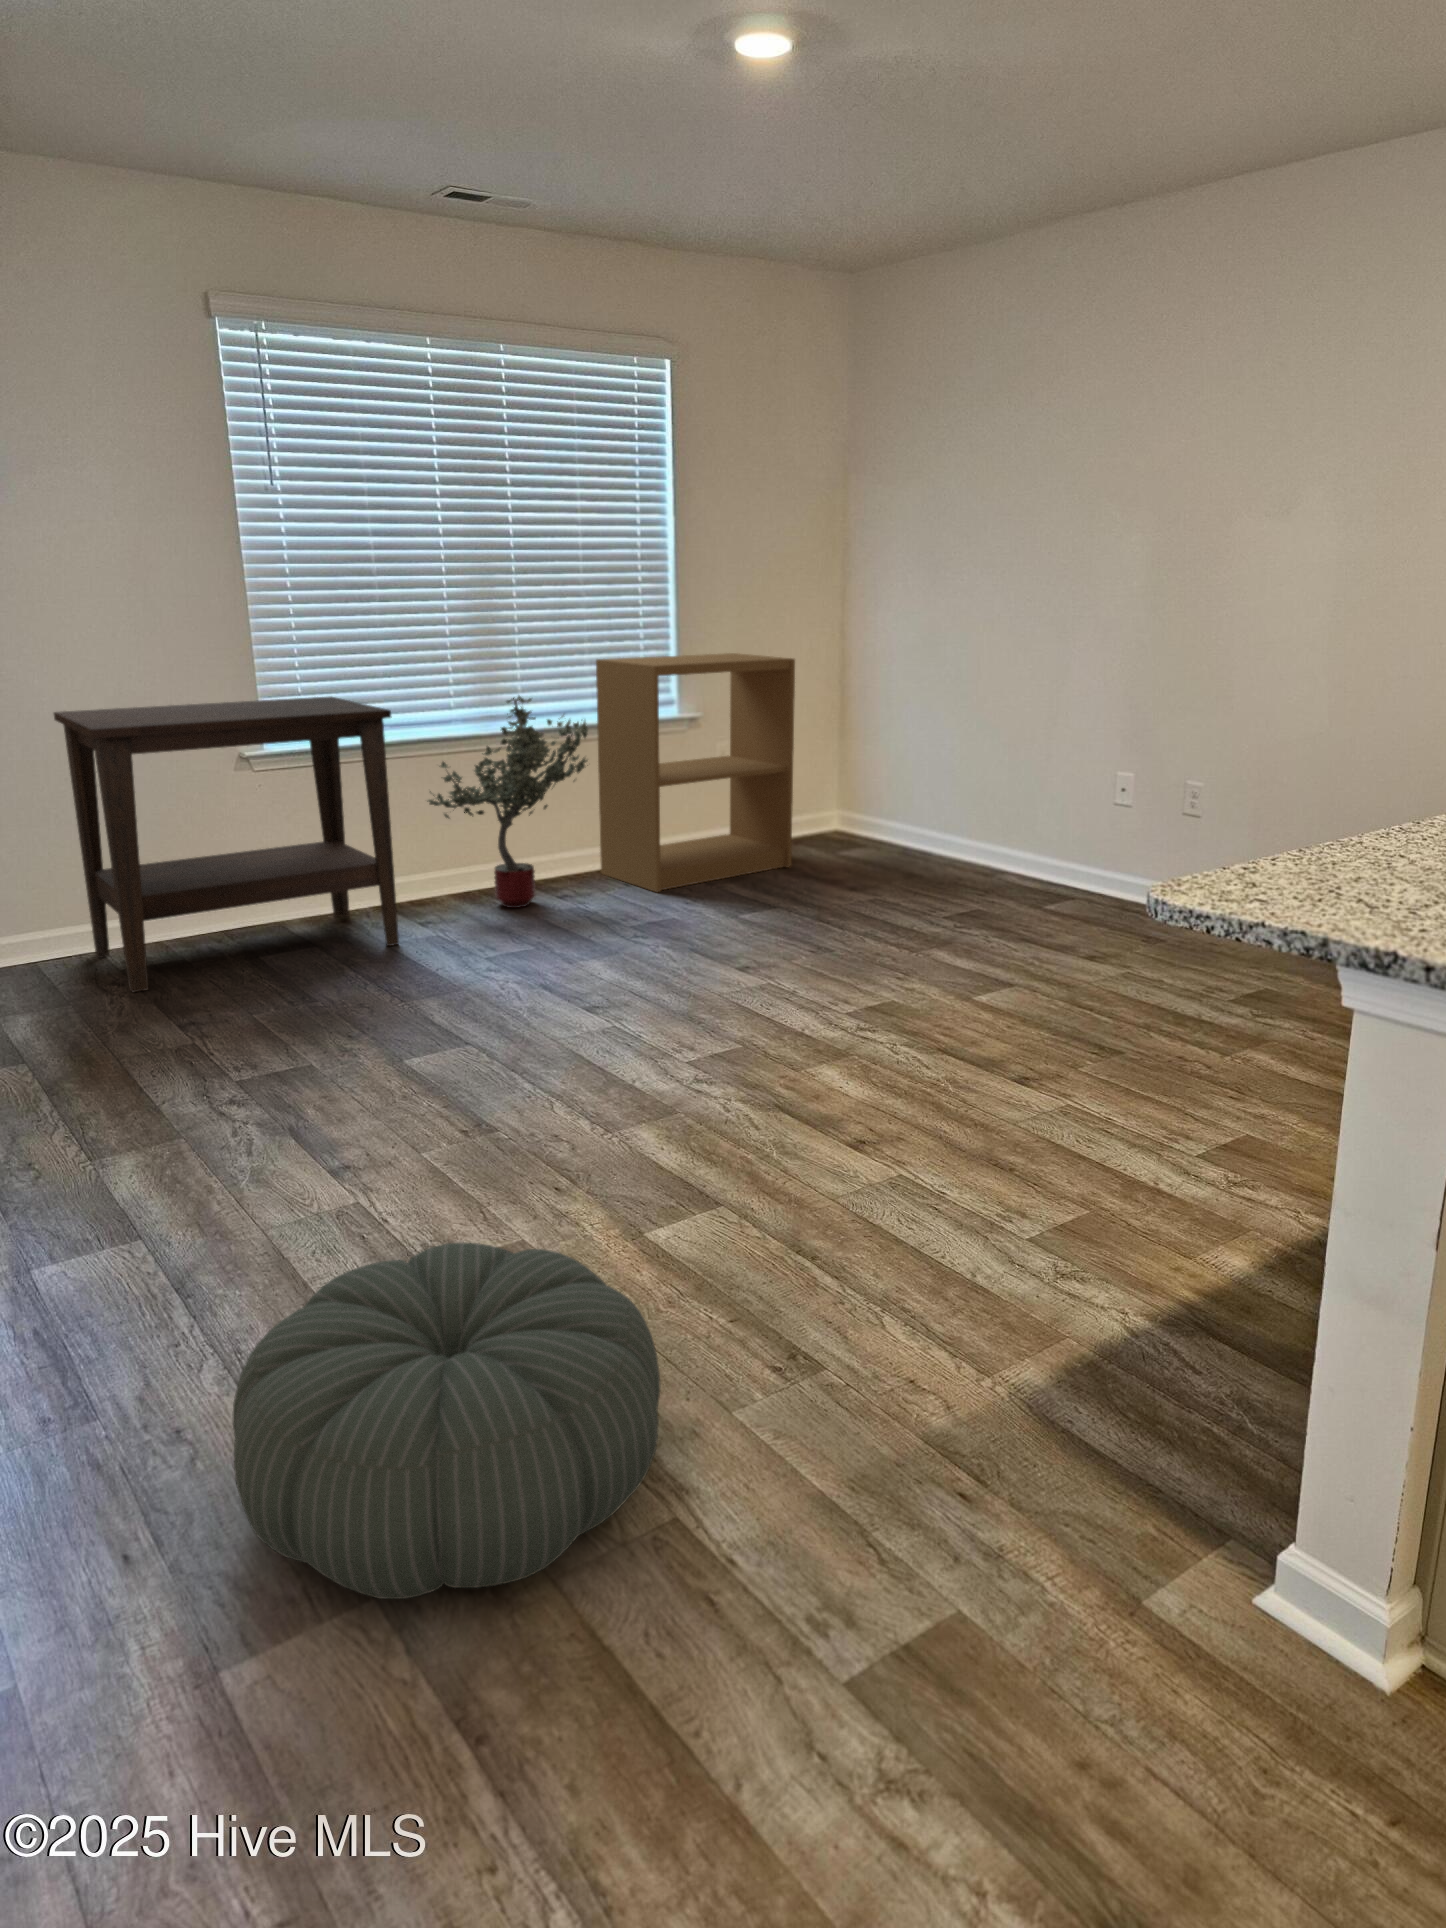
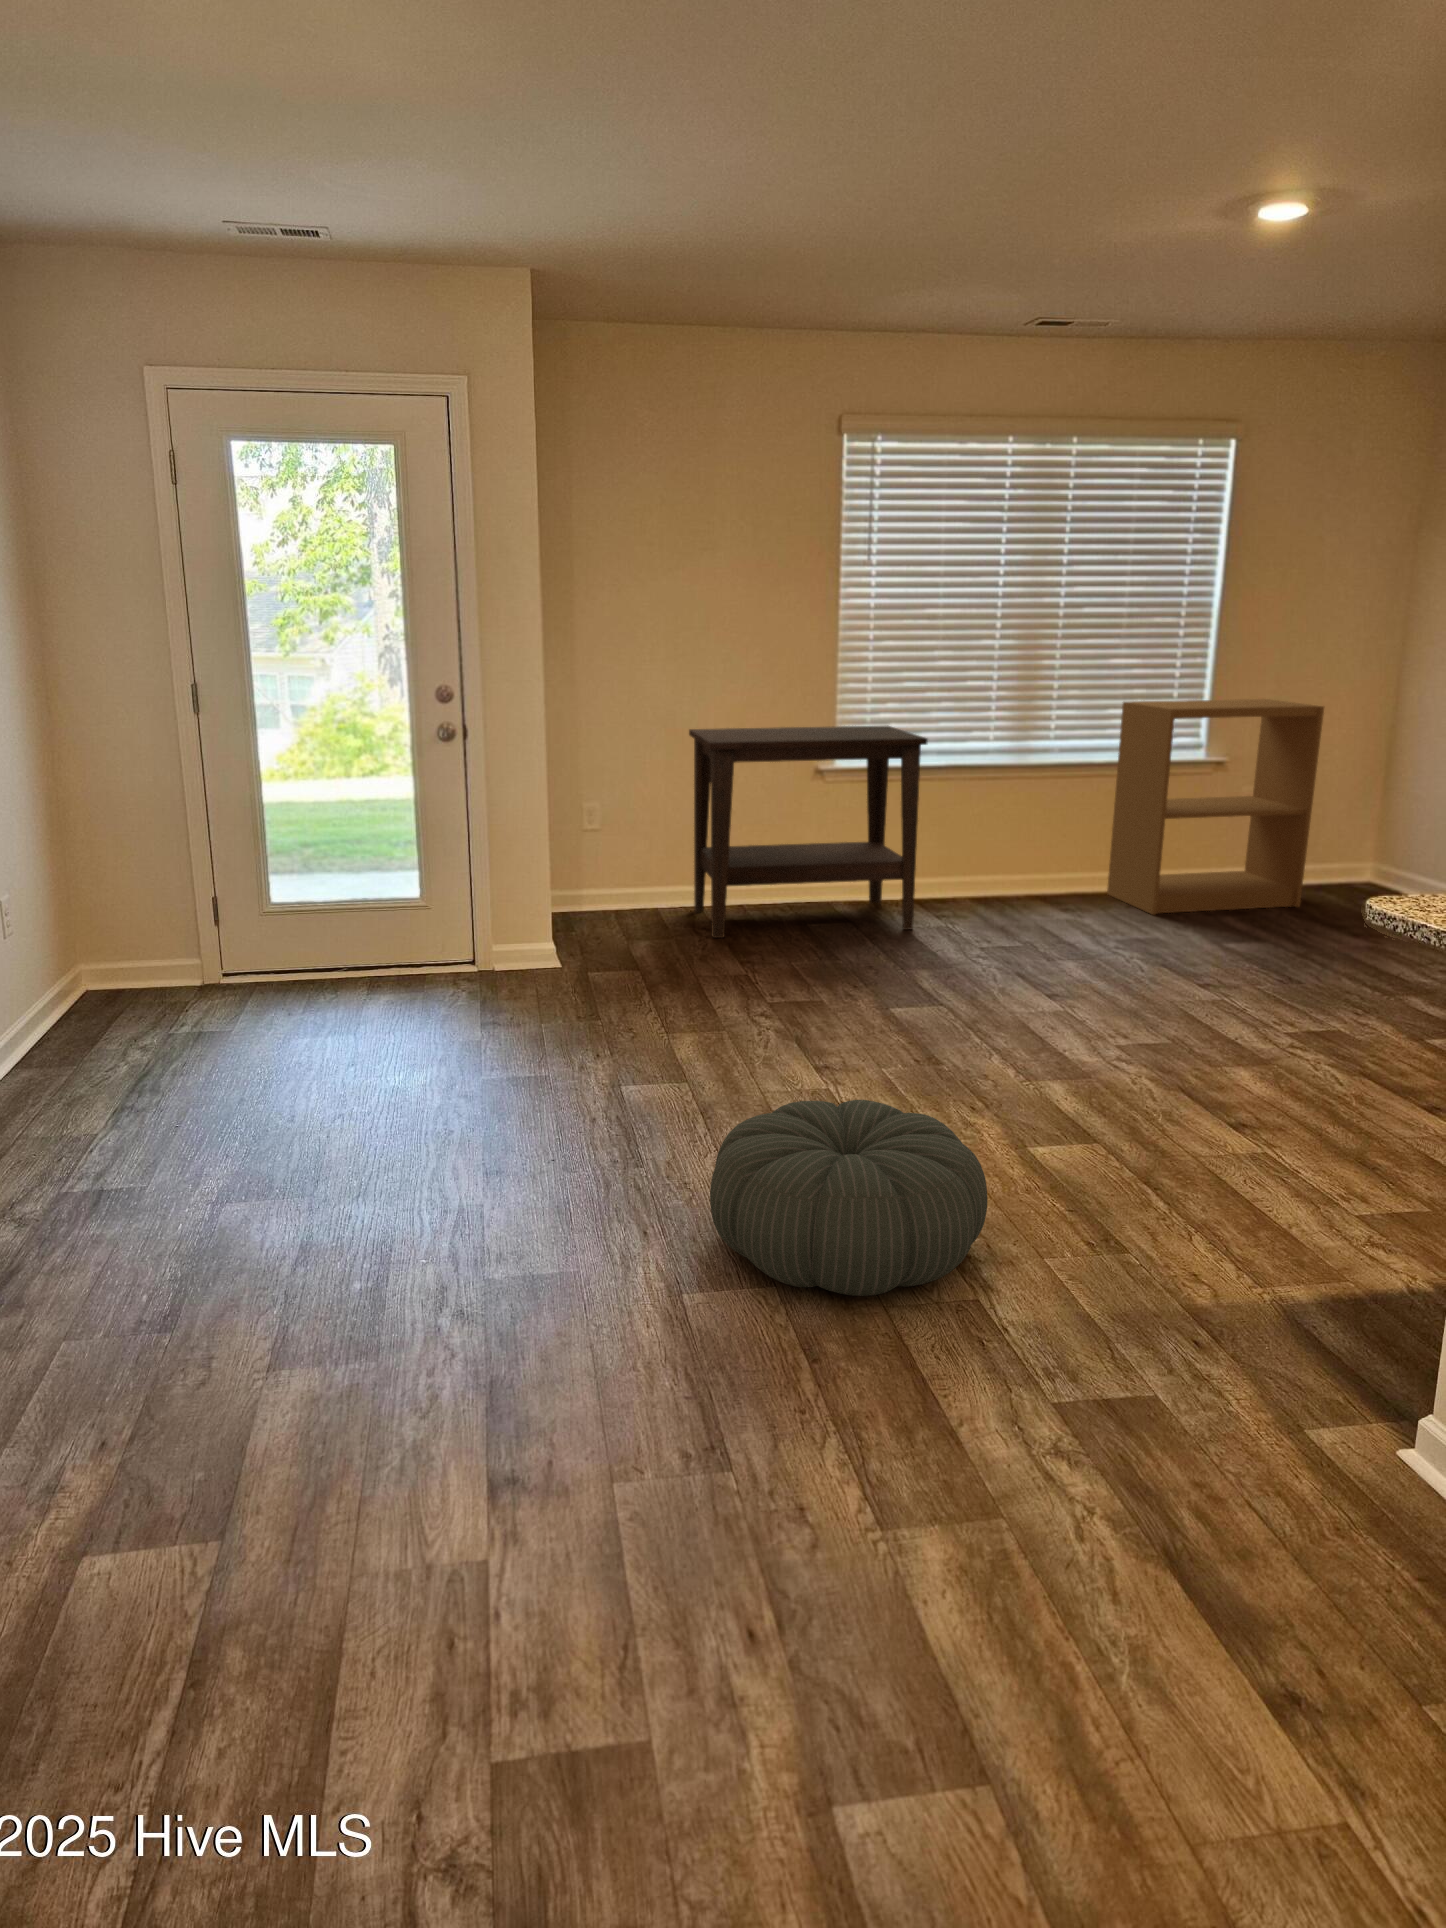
potted tree: present [427,696,588,908] -> none [952,730,1103,913]

